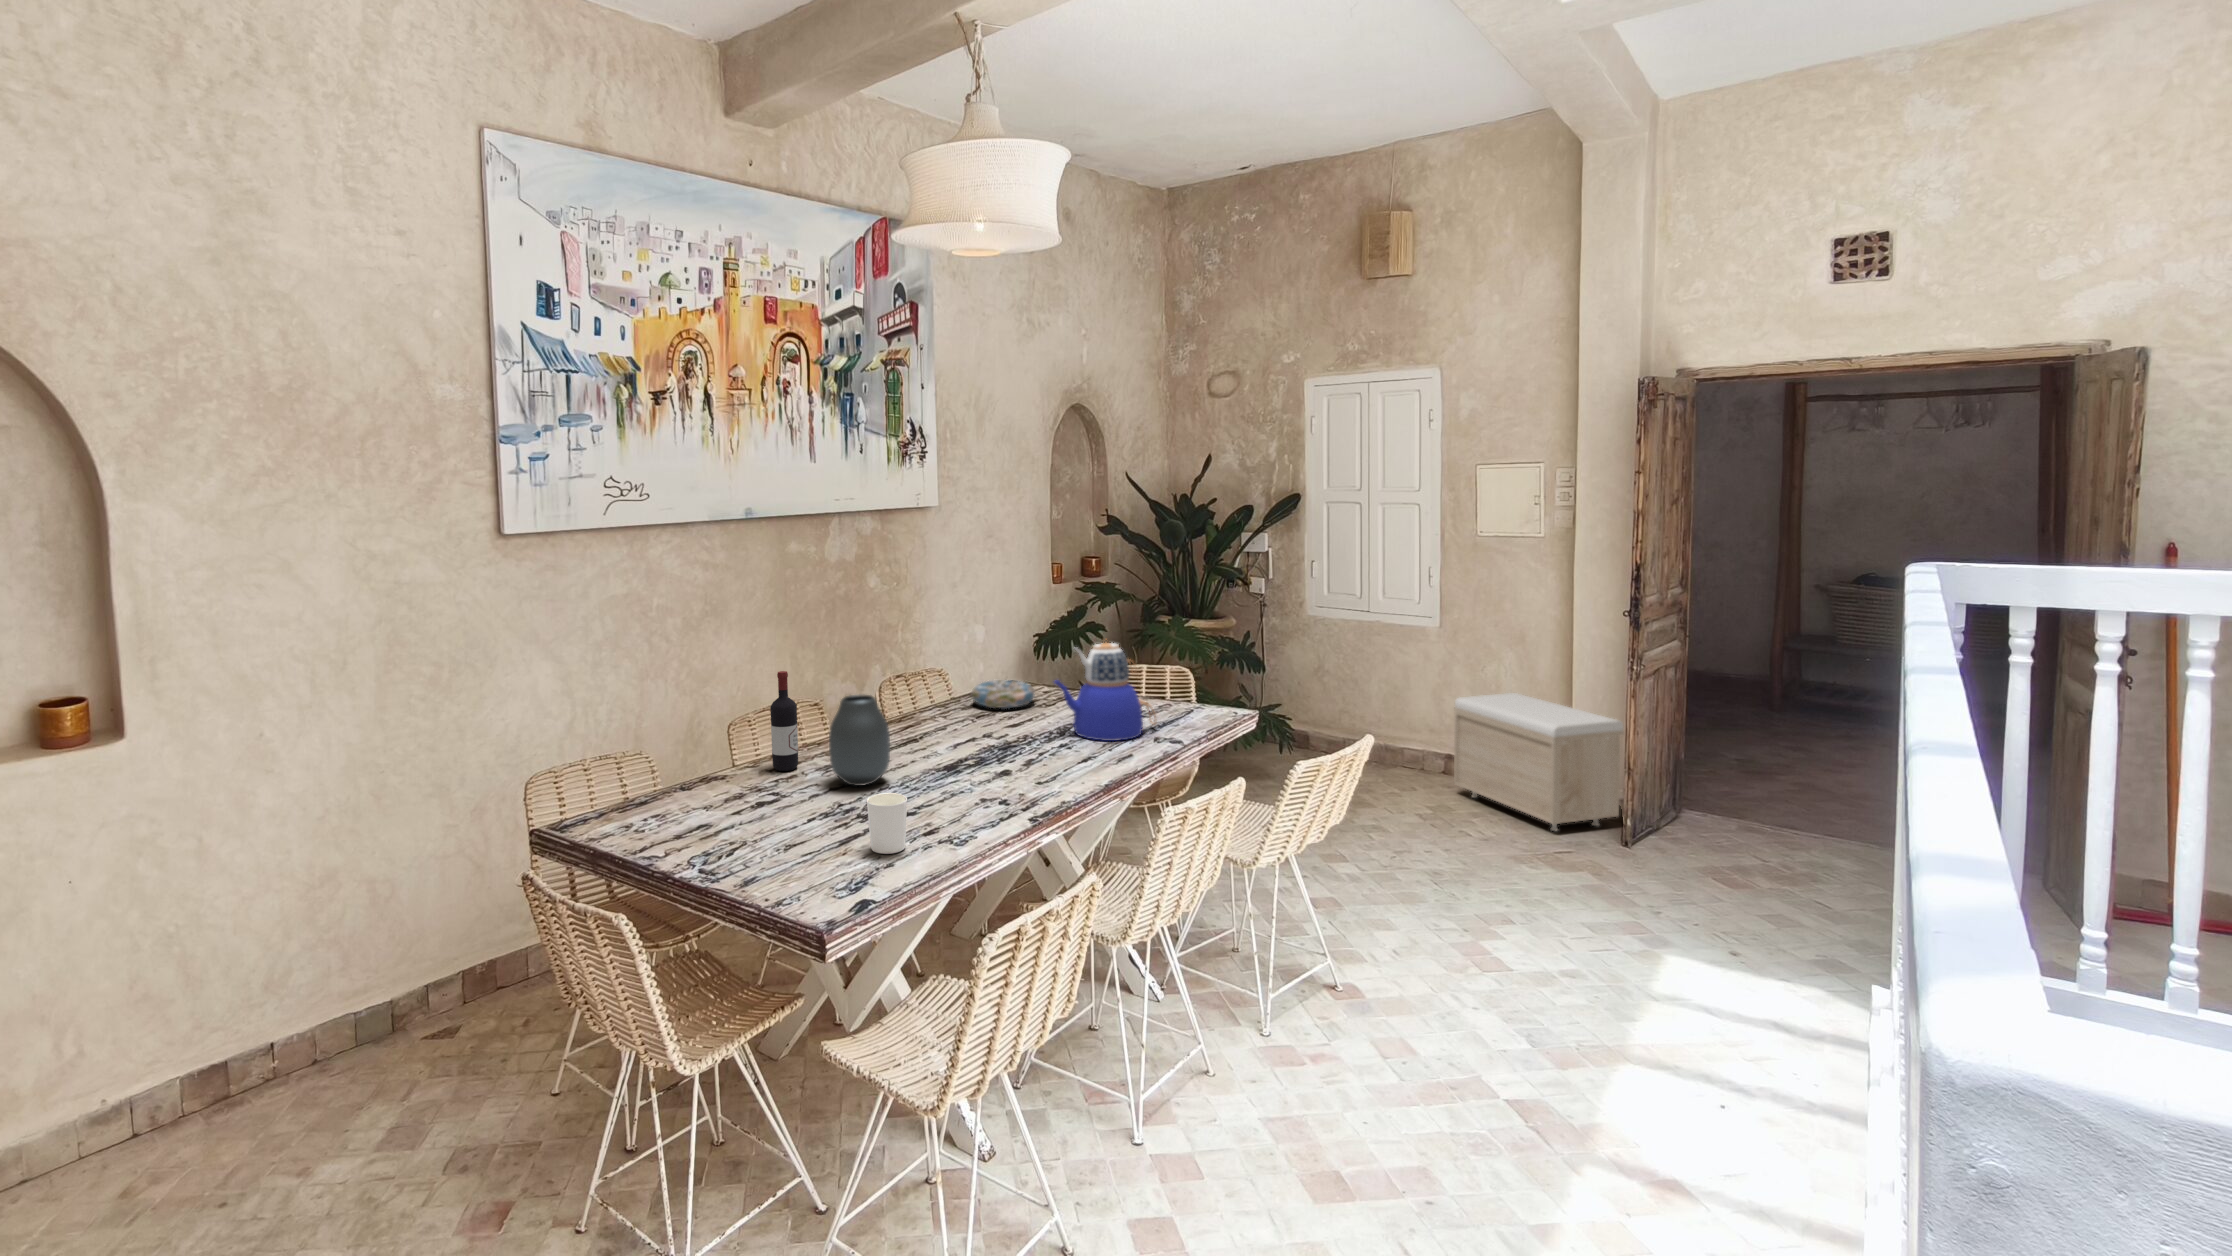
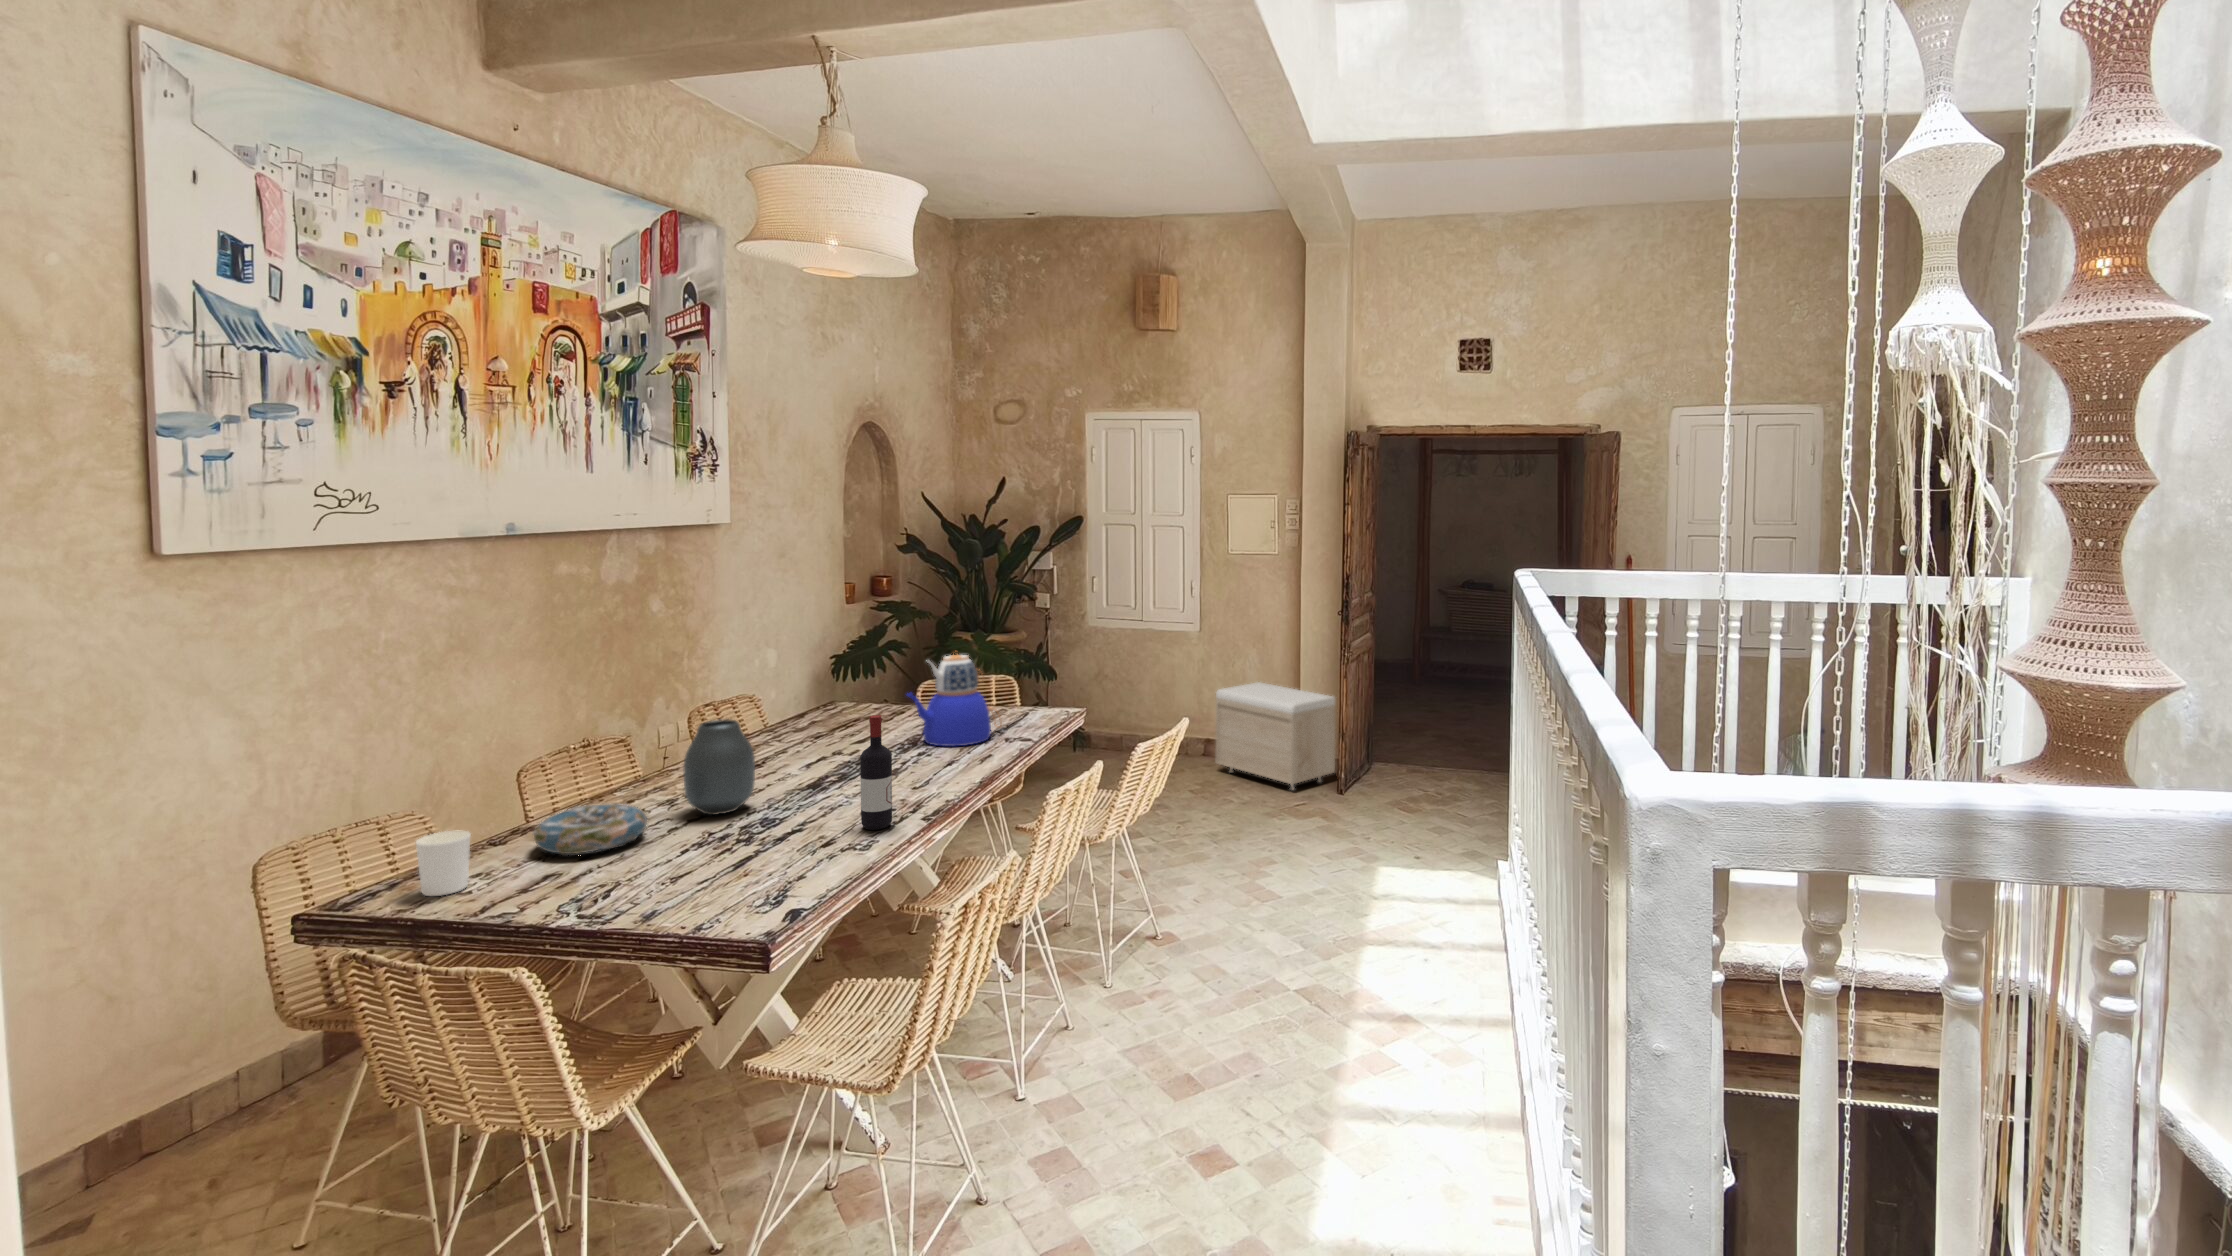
wine bottle: present [770,671,798,771] -> present [860,715,892,830]
decorative bowl: present [972,680,1035,708] -> present [533,804,647,854]
candle holder: present [867,793,907,854] -> present [416,831,470,896]

